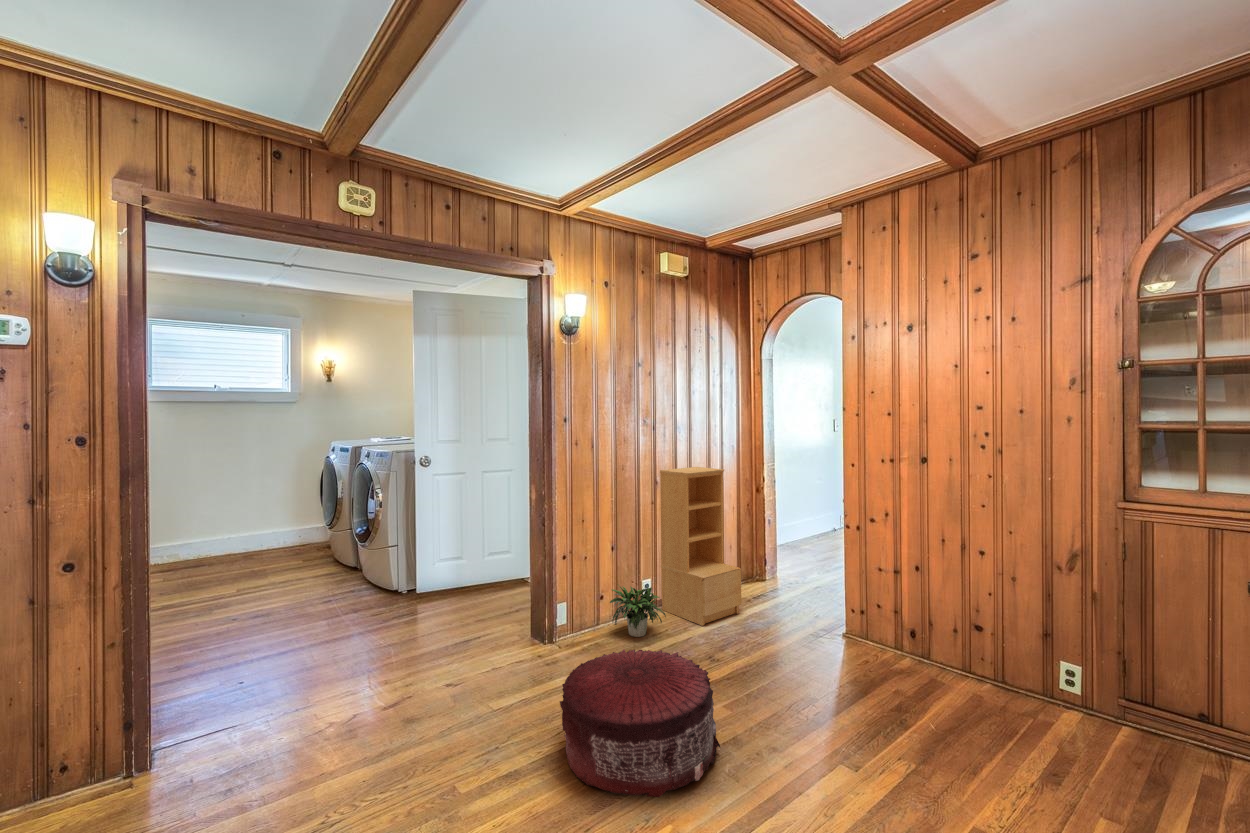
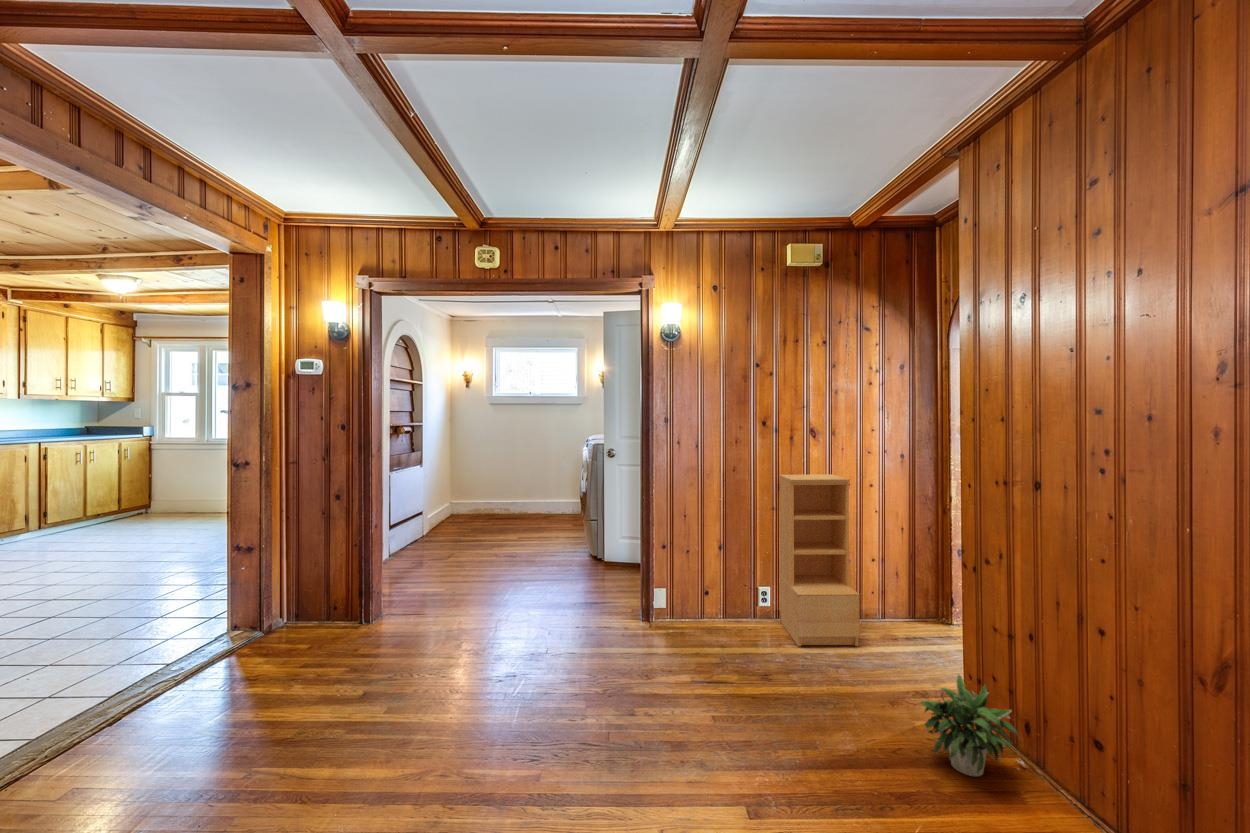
potted plant: present [594,586,666,637] -> present [920,675,1025,776]
pouf: present [560,649,720,797] -> none [526,631,662,757]

